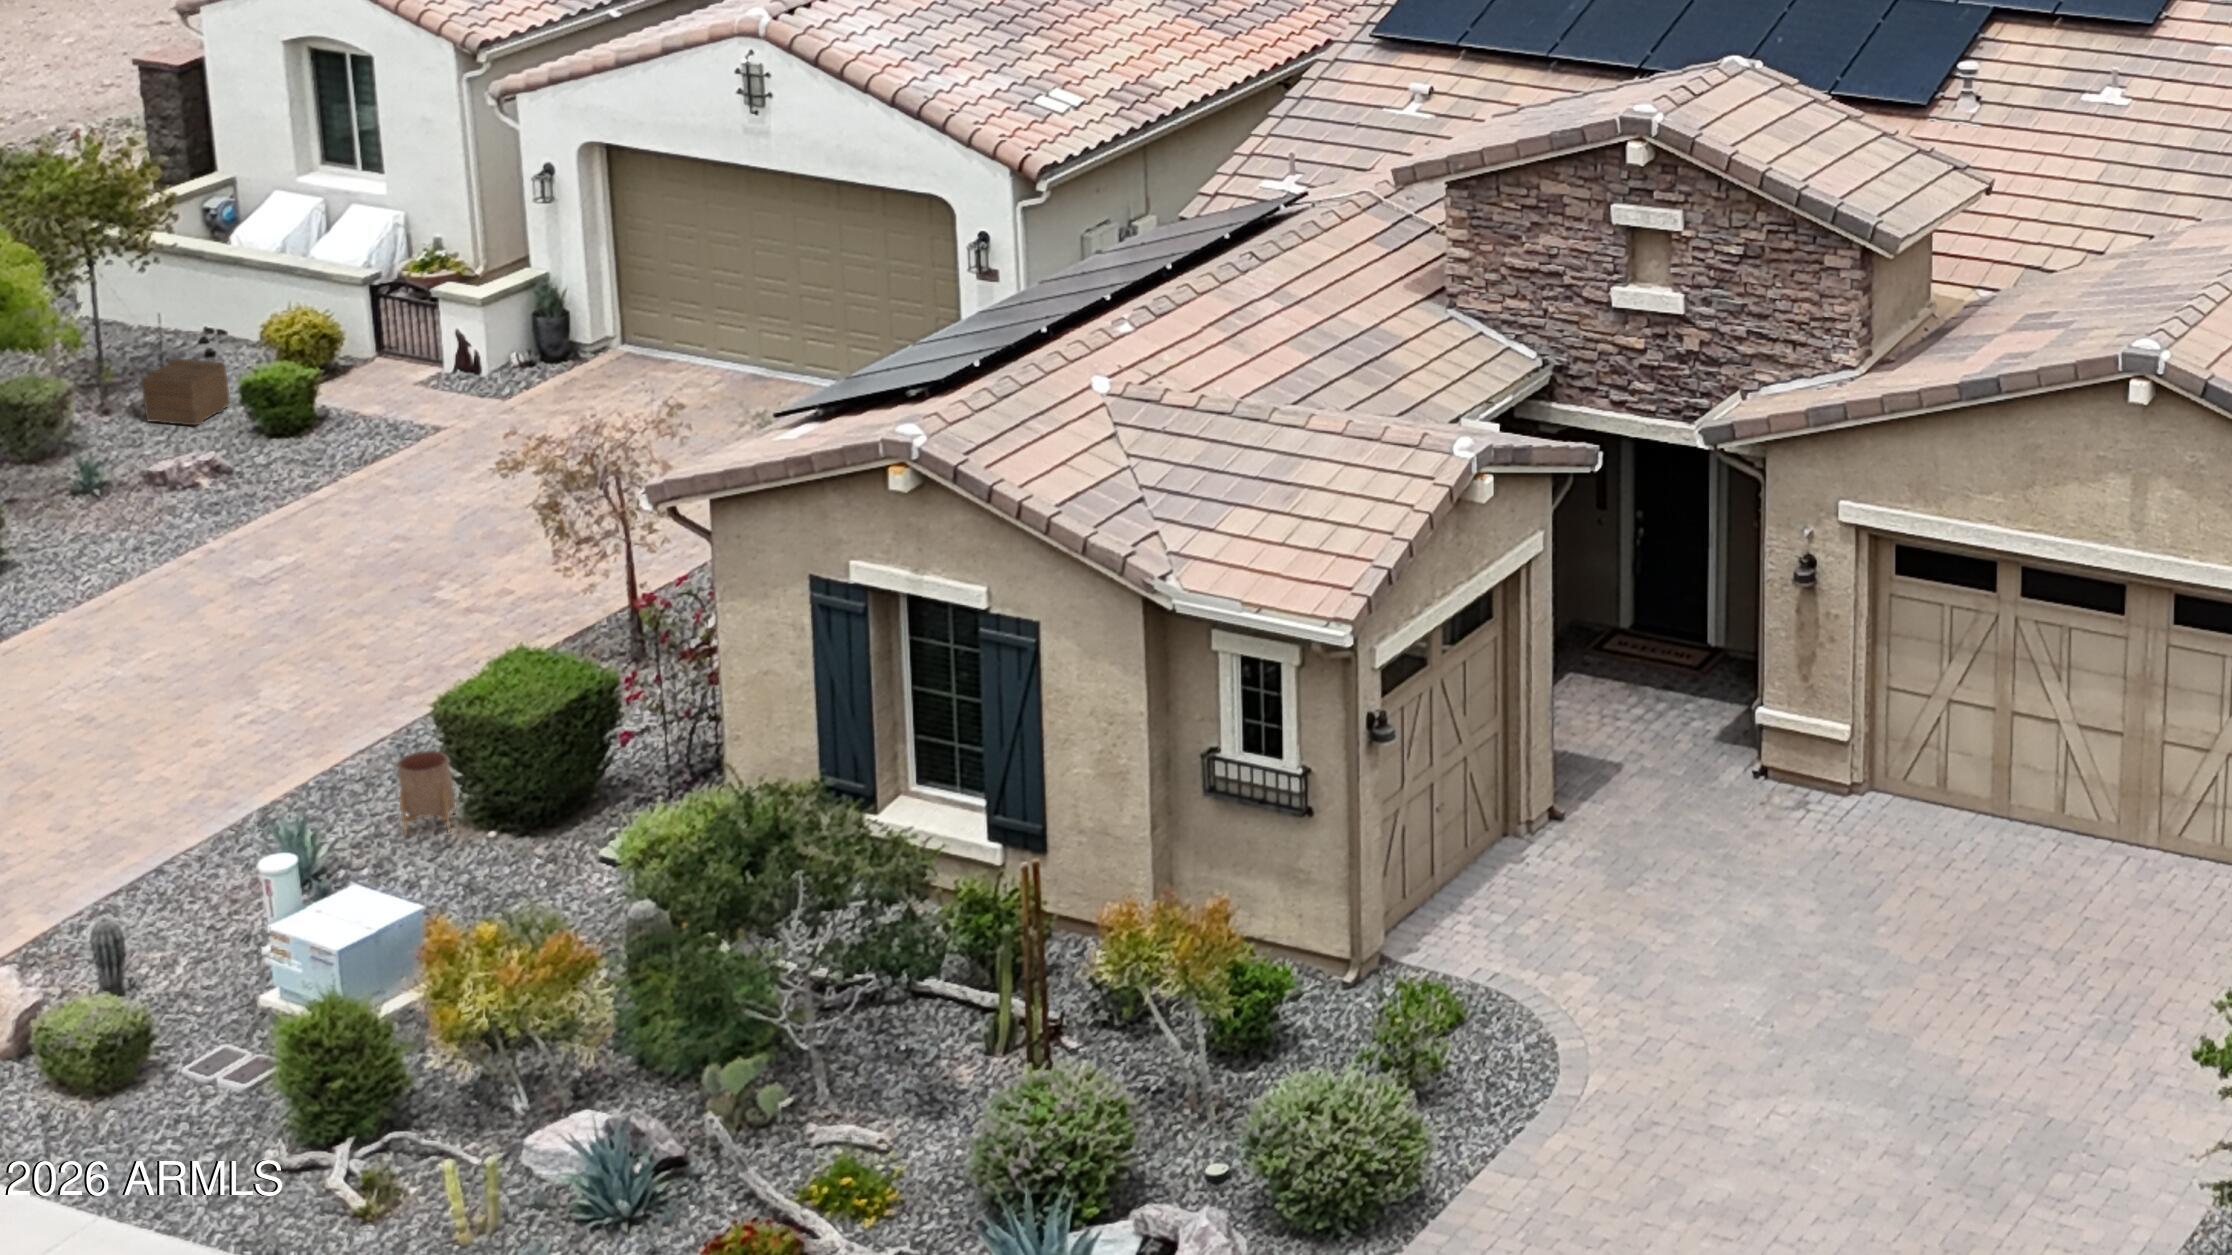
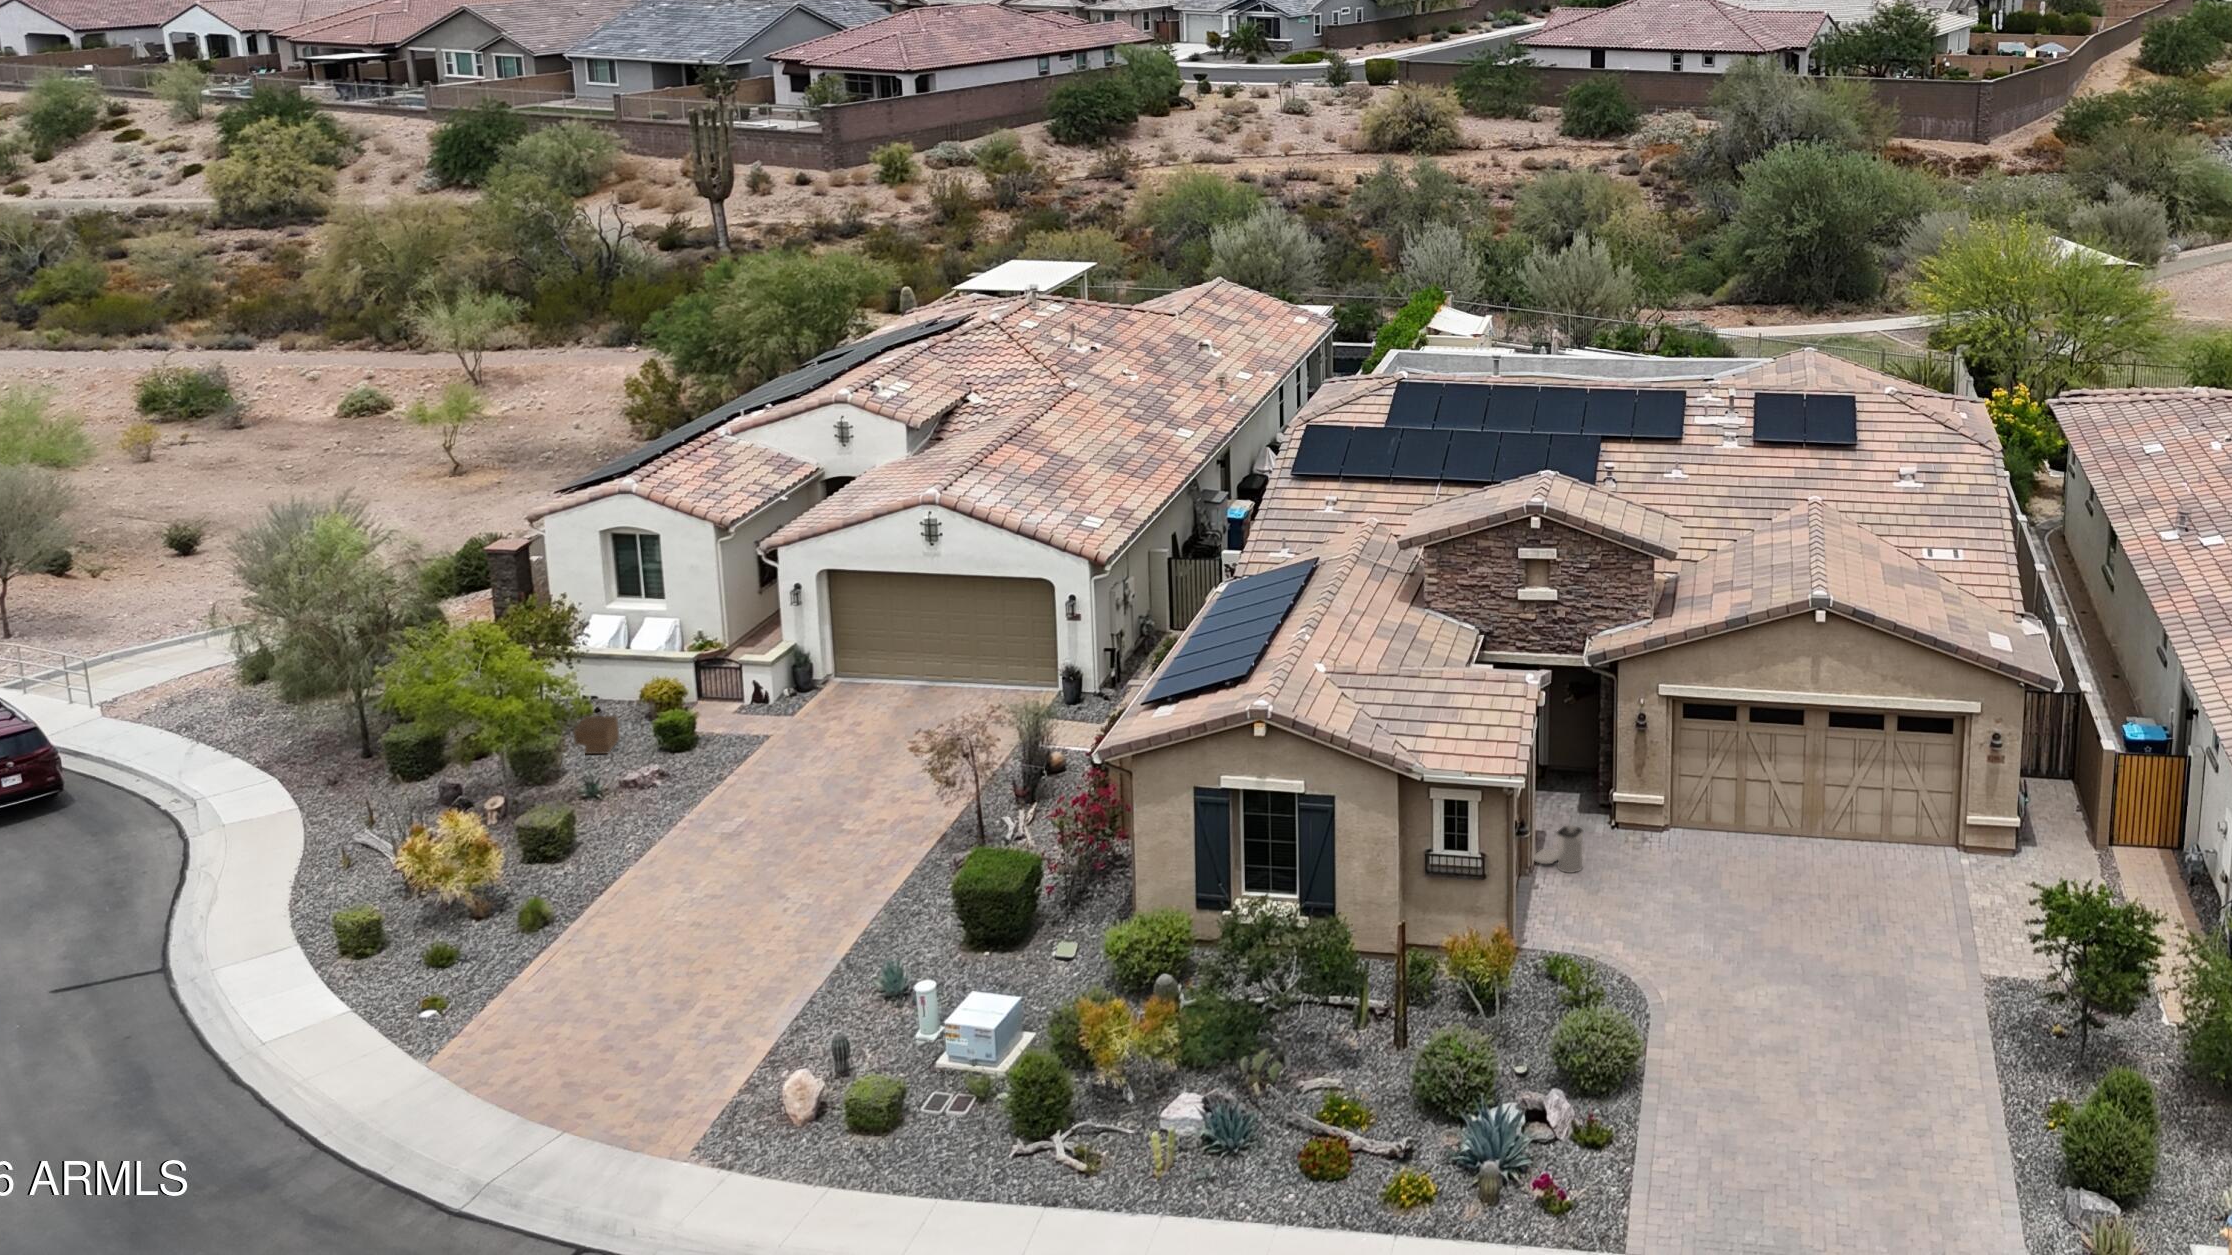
planter: present [397,751,456,835] -> none [931,913,964,963]
trash can: none [1547,751,1635,843] -> present [1534,825,1584,873]

